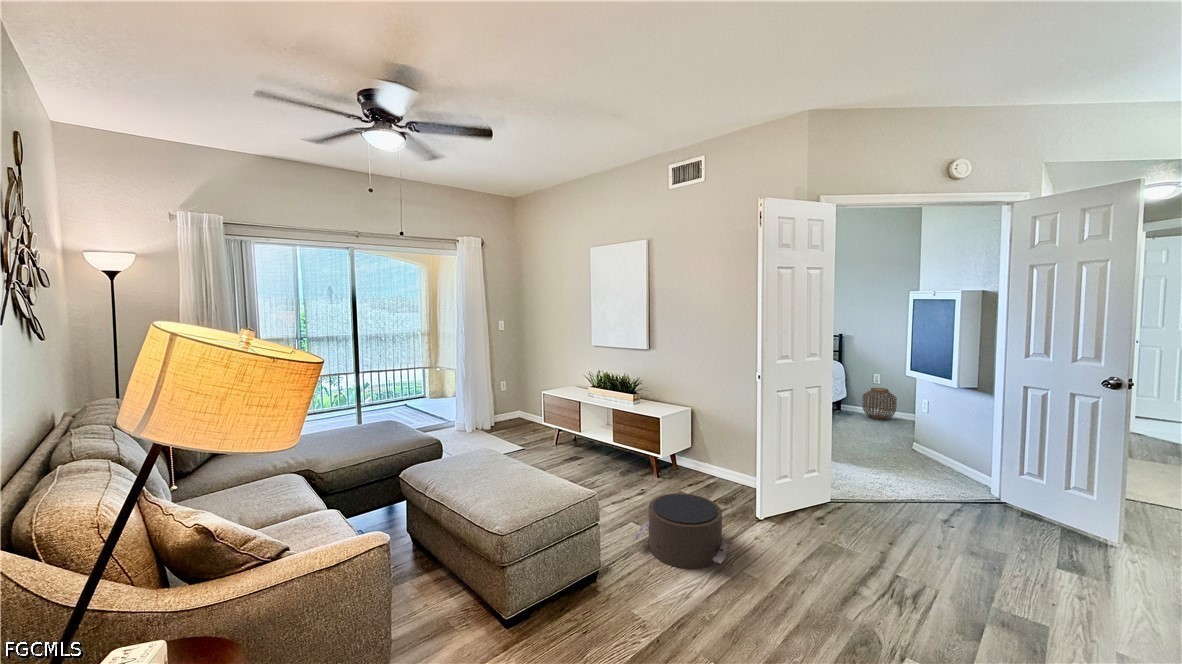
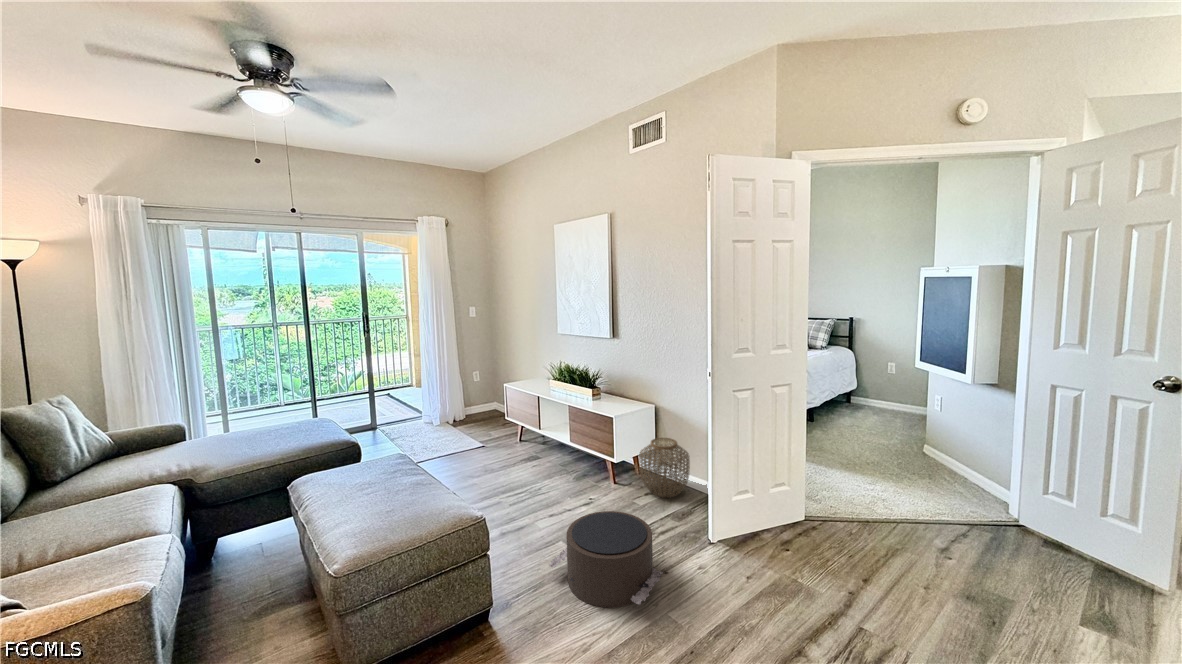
woven basket: present [862,388,897,420] -> present [639,438,690,498]

